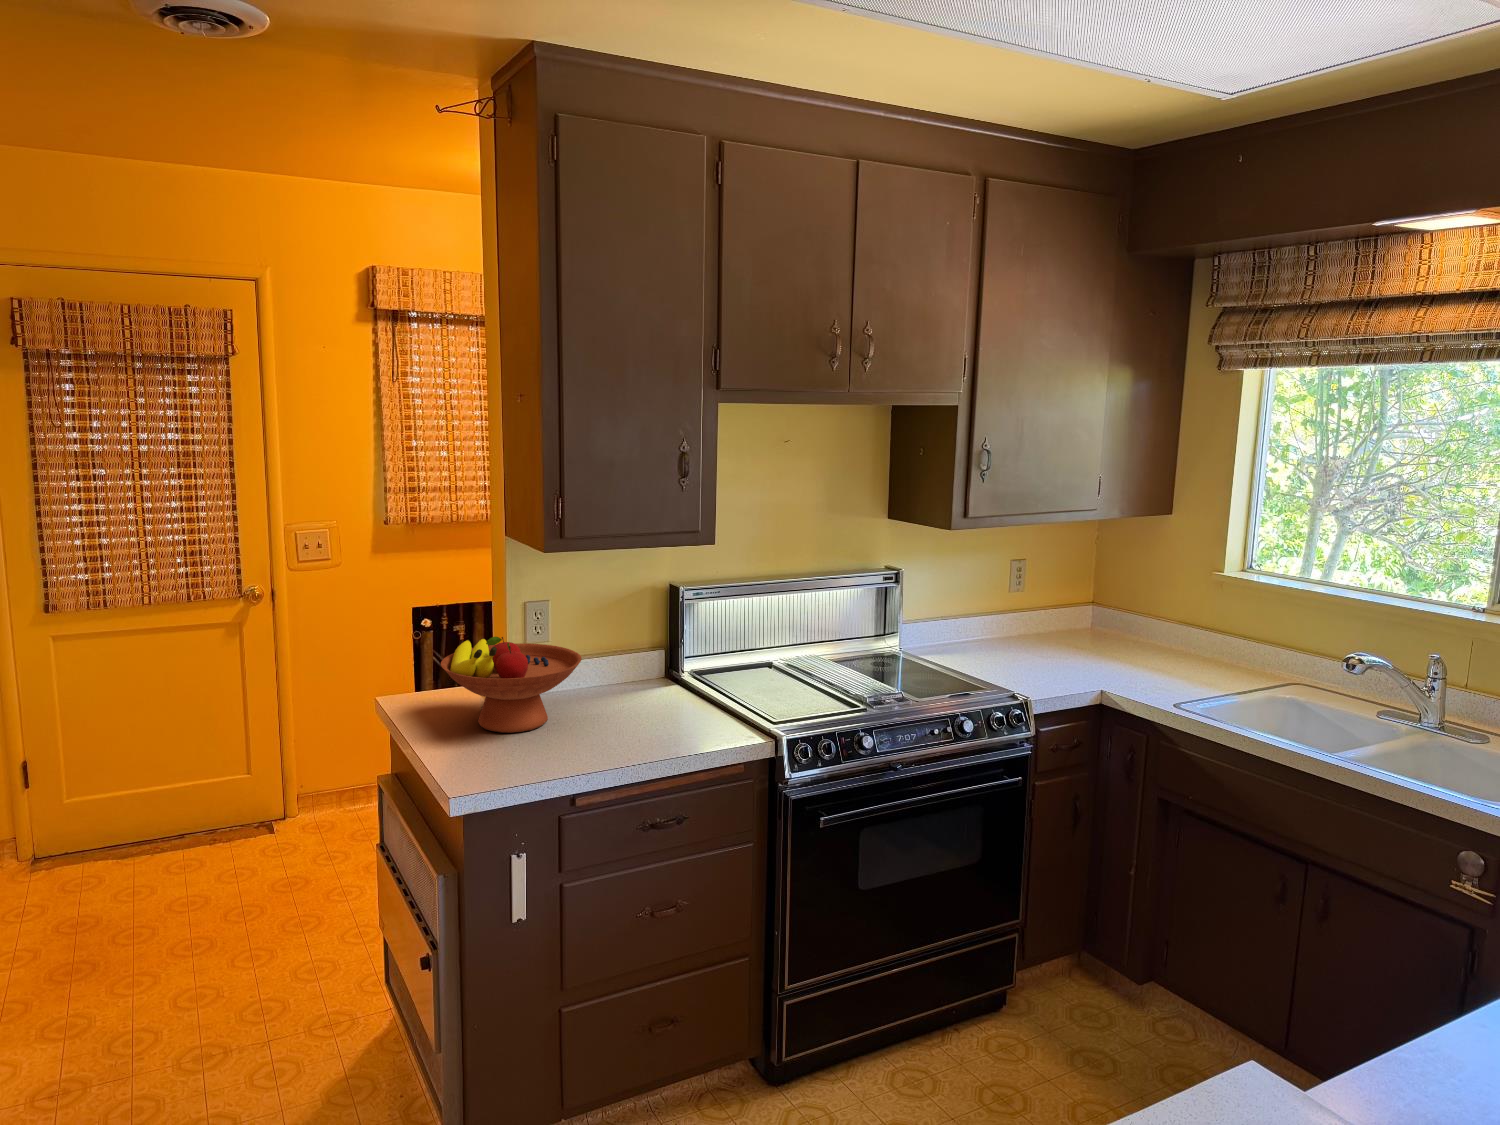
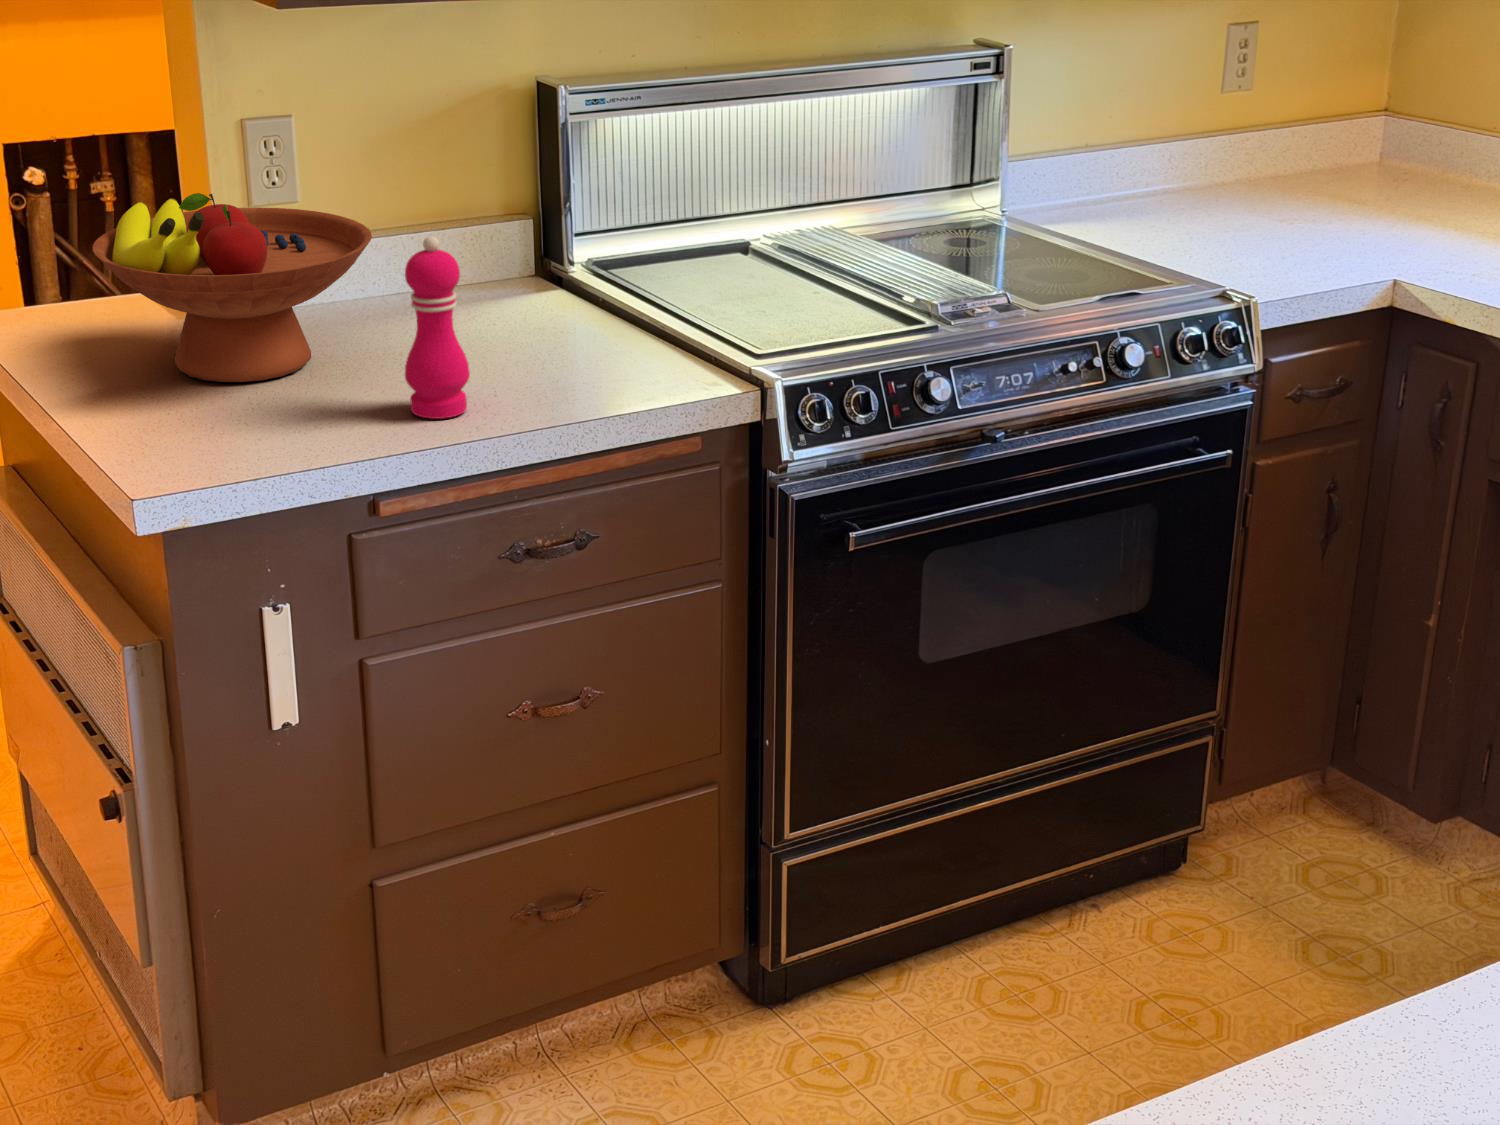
pepper mill: none [593,661,627,755] -> present [405,236,470,419]

